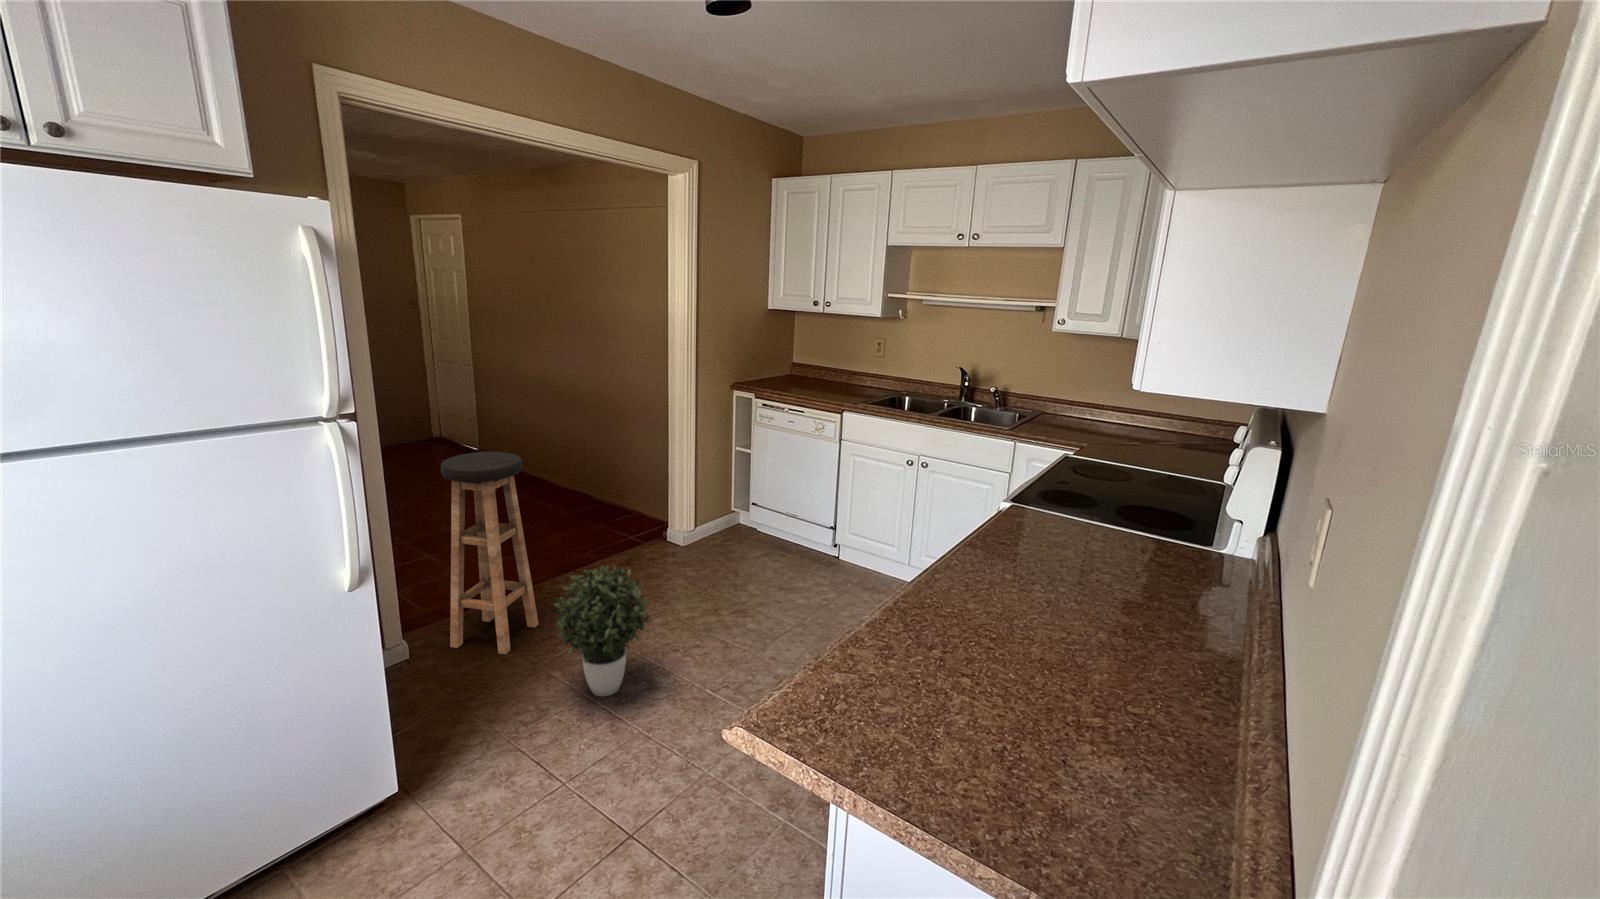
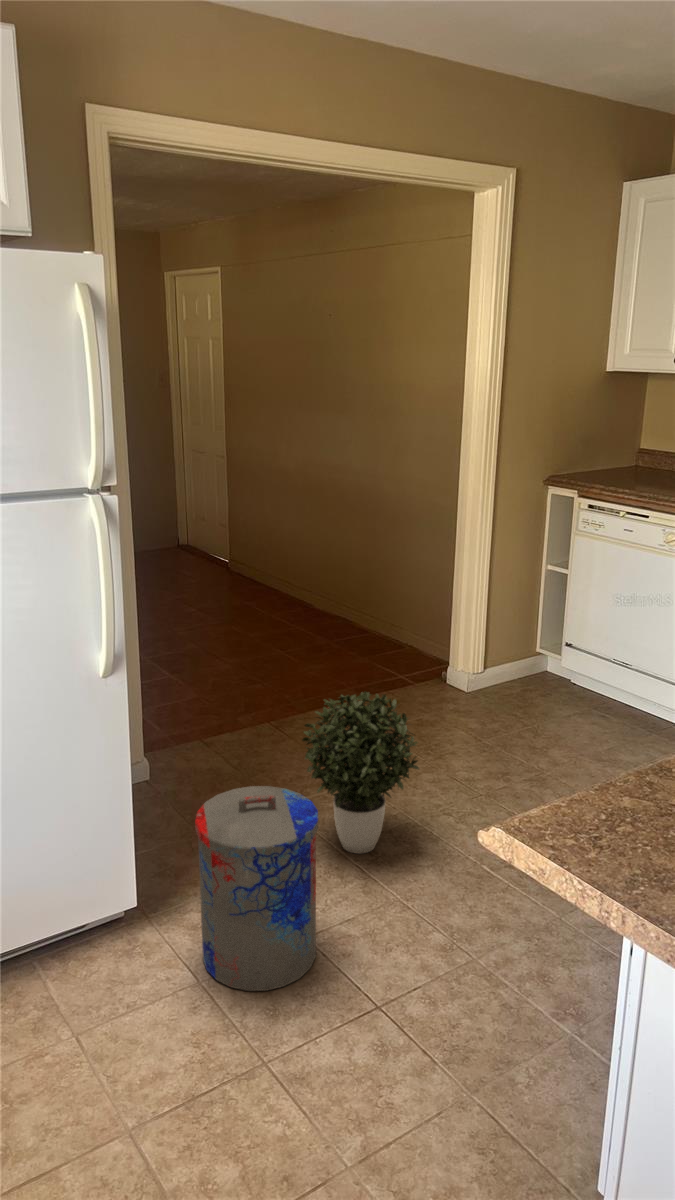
bar stool: present [441,452,539,654] -> none [187,547,284,791]
trash can: none [454,662,574,848] -> present [195,786,318,991]

